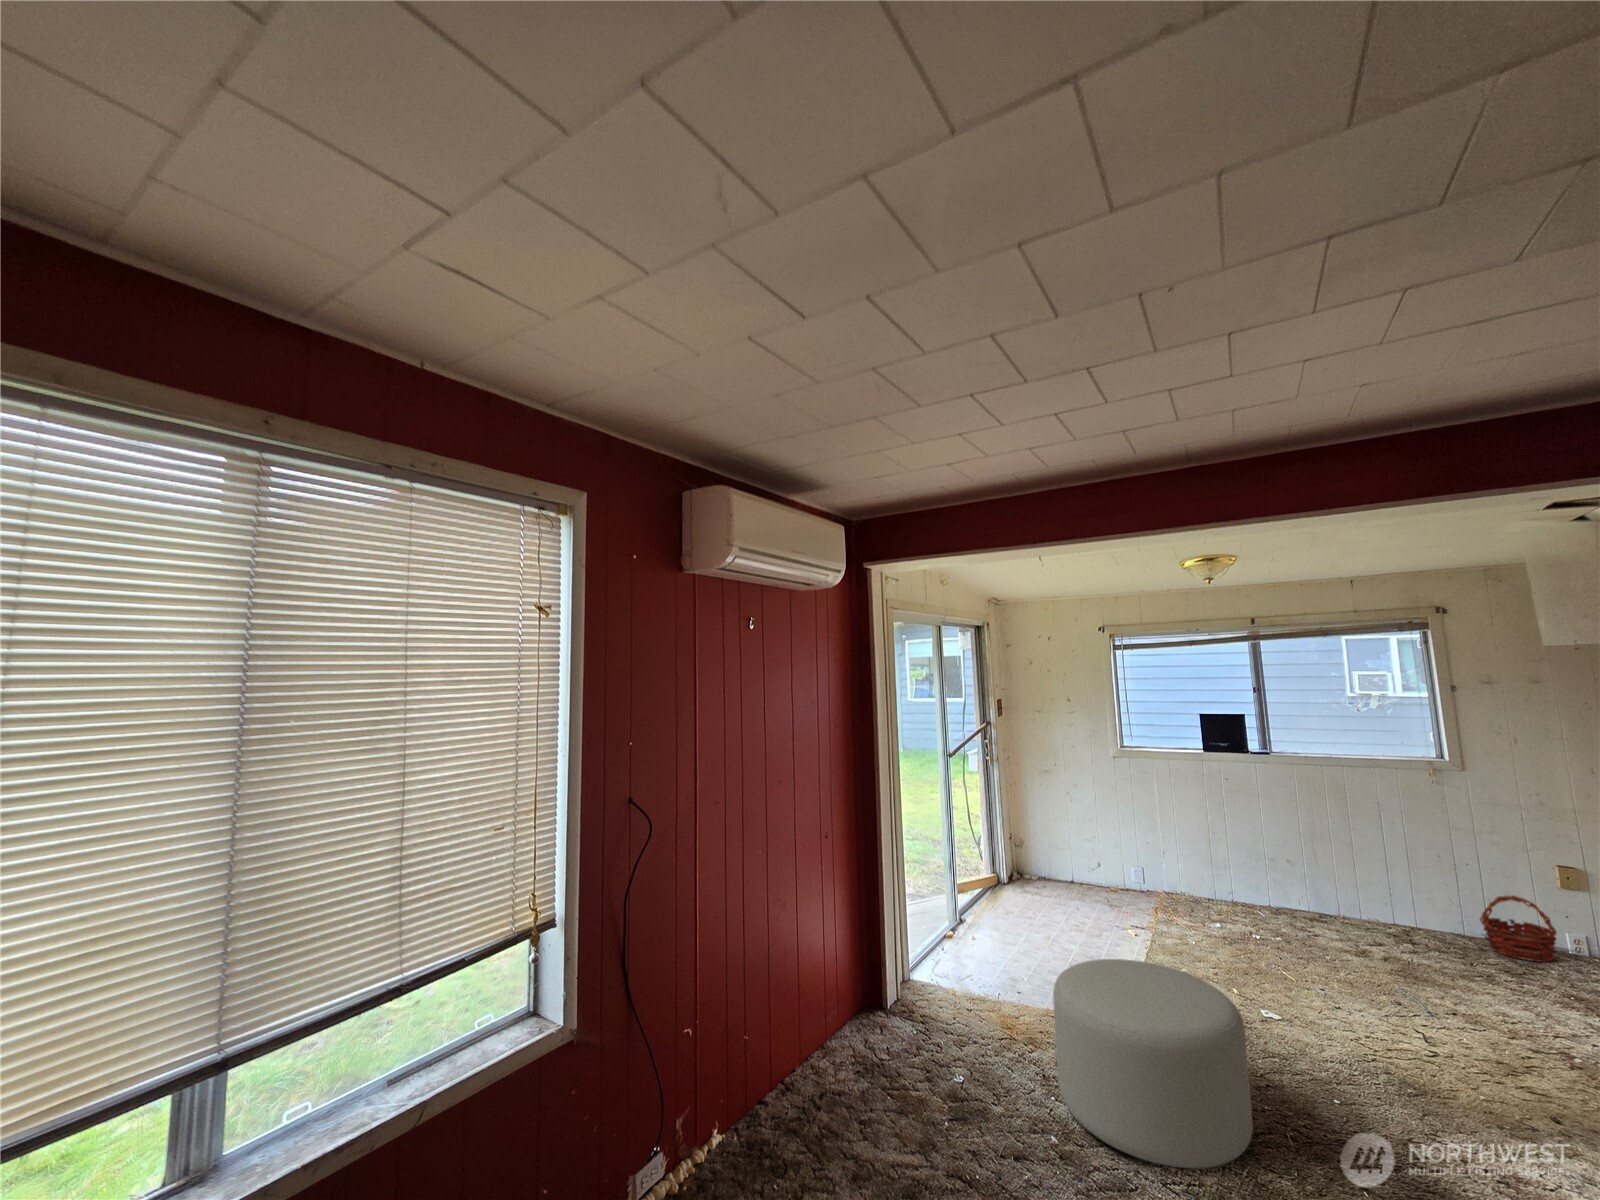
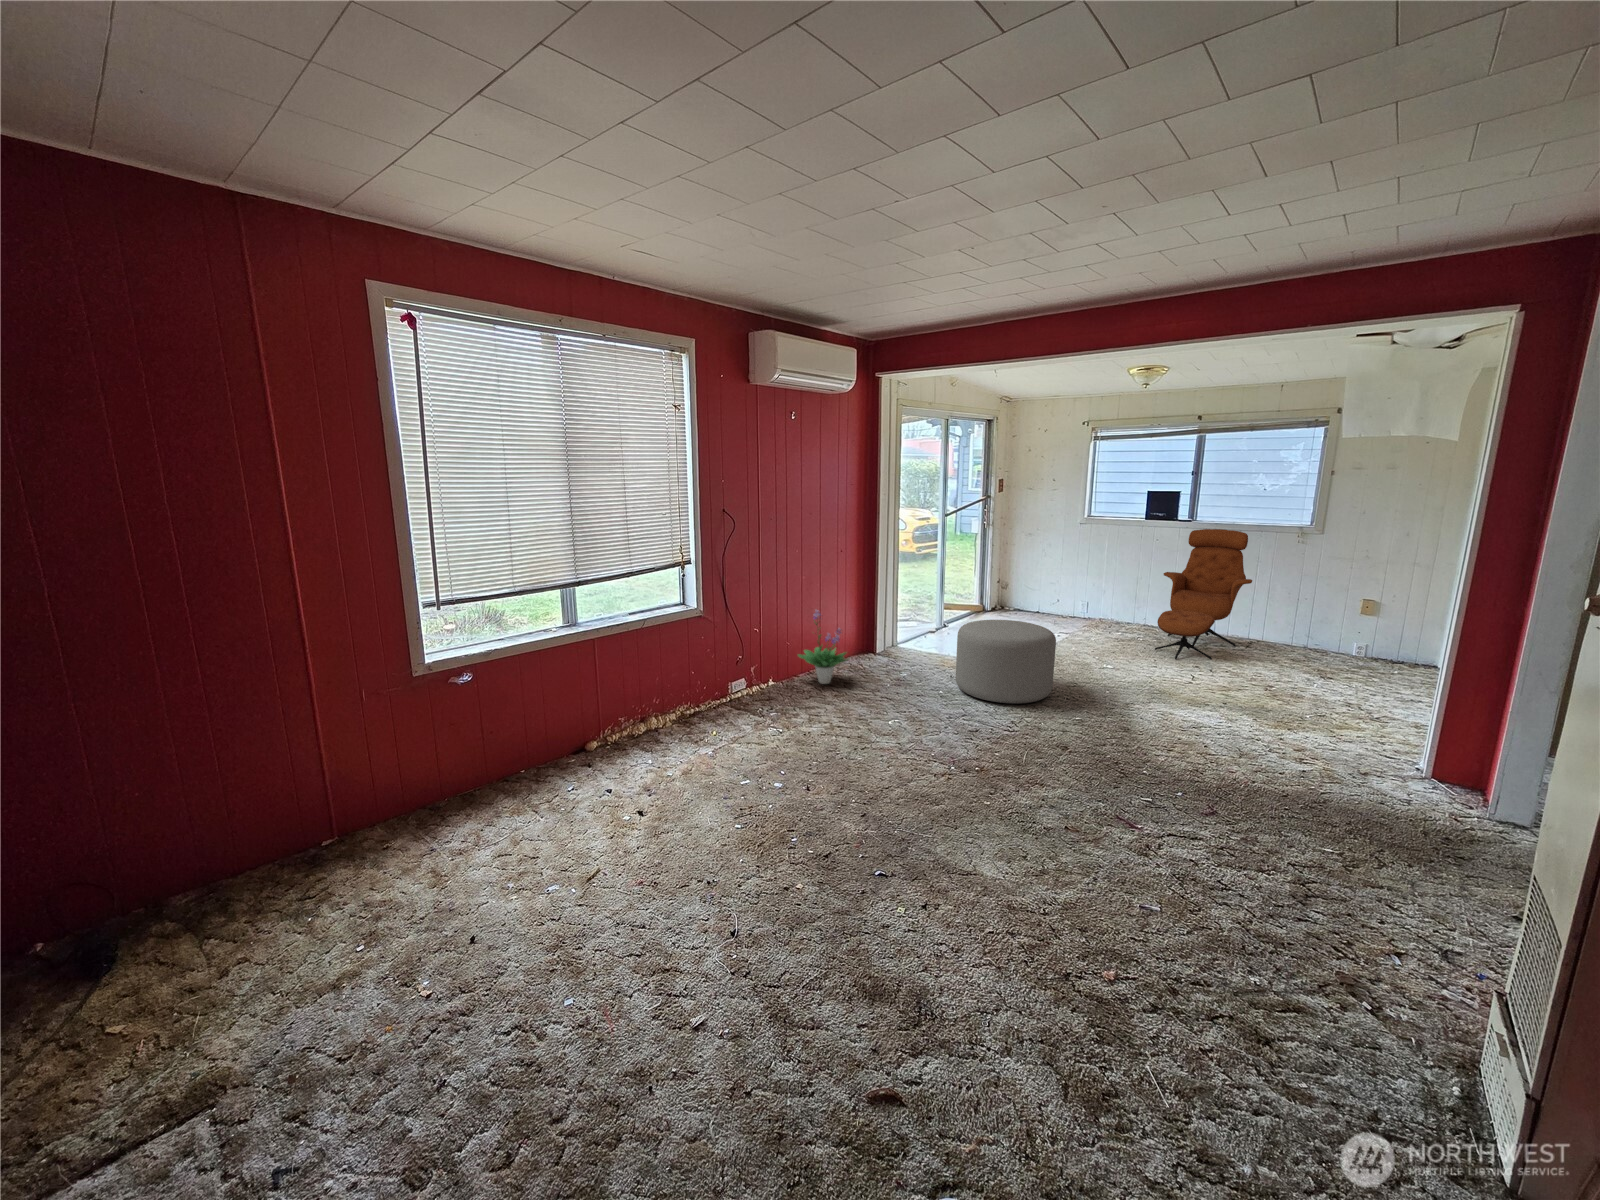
lounge chair: none [1260,766,1398,986] -> present [1155,529,1252,660]
basket: present [1480,896,1557,962] -> none [1301,617,1349,658]
potted plant: none [763,967,871,1127] -> present [798,611,849,684]

